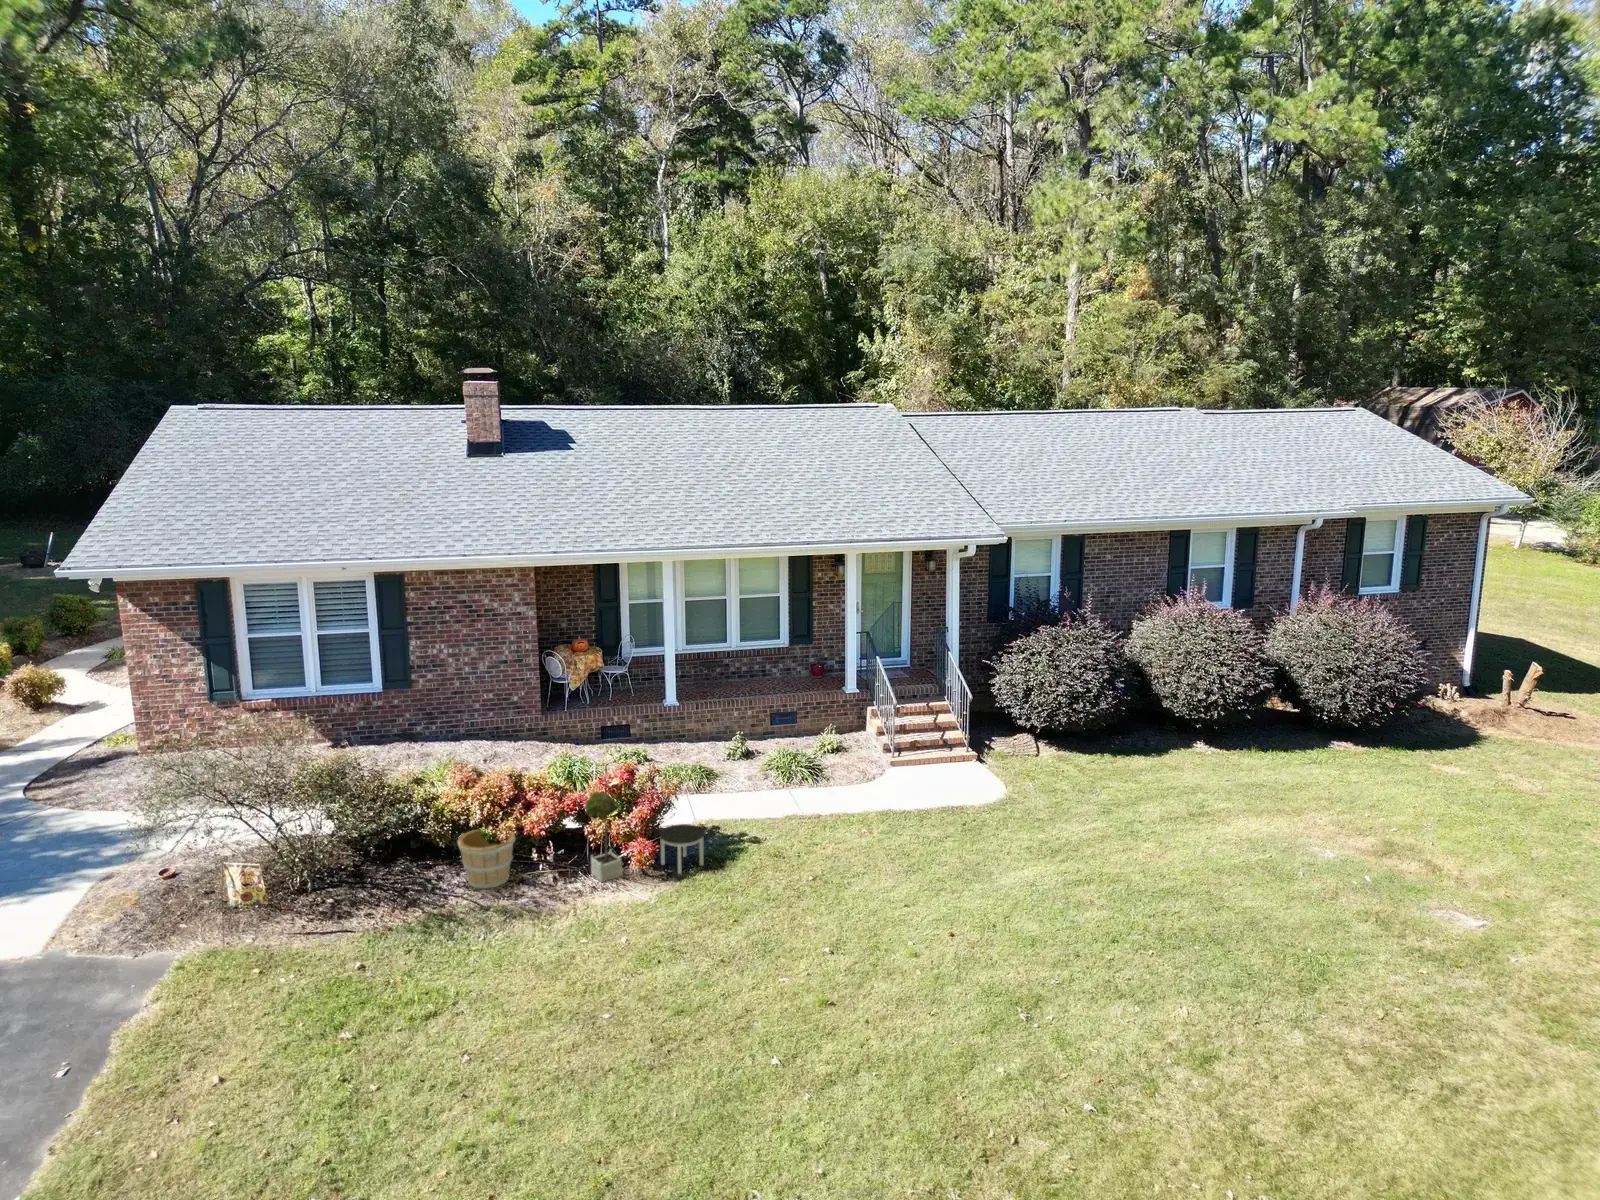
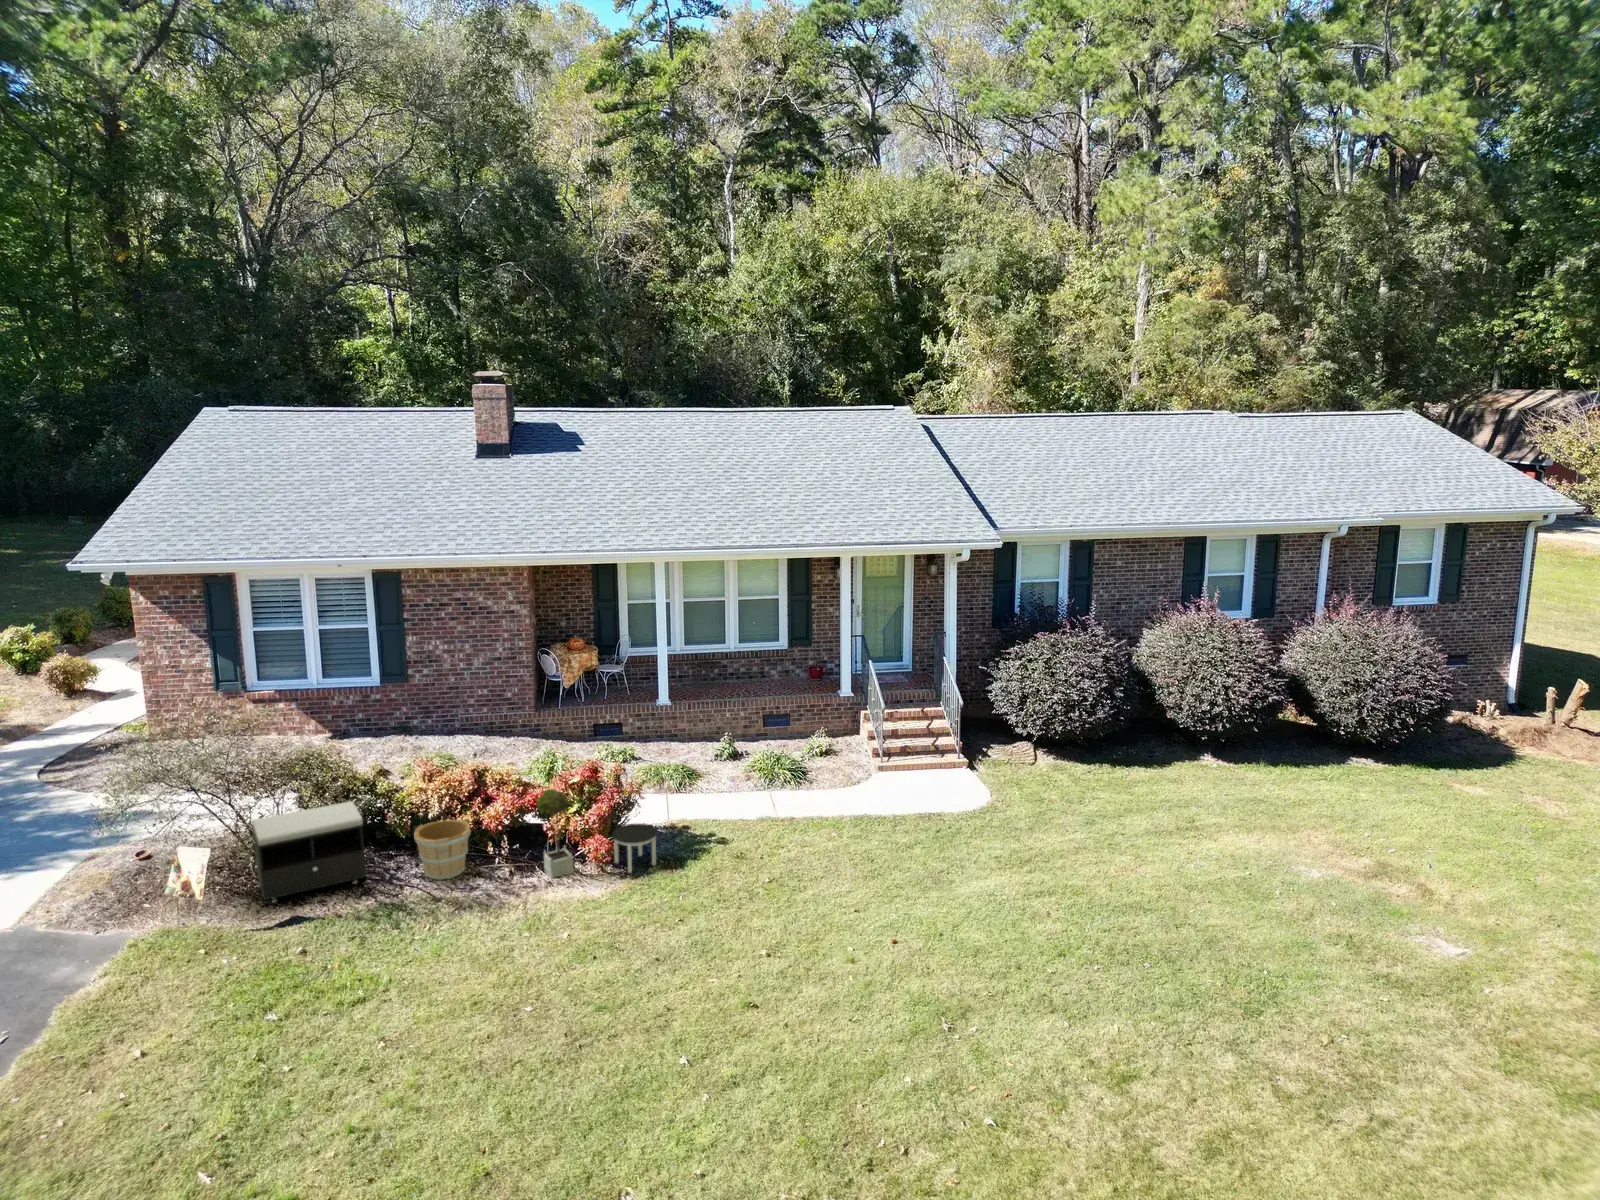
storage bench: none [289,811,410,919] -> present [252,801,366,902]

